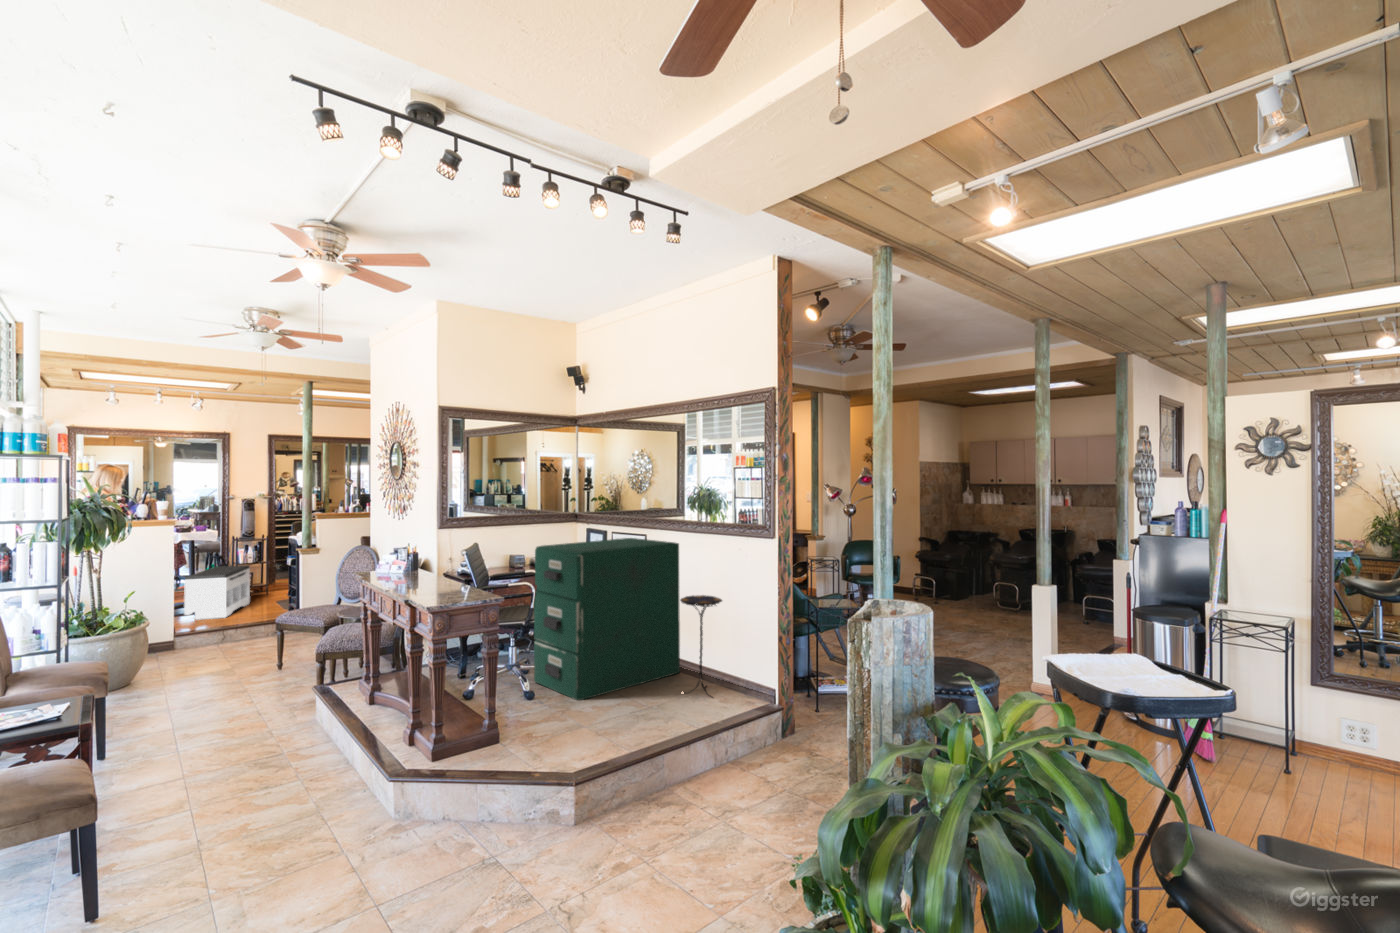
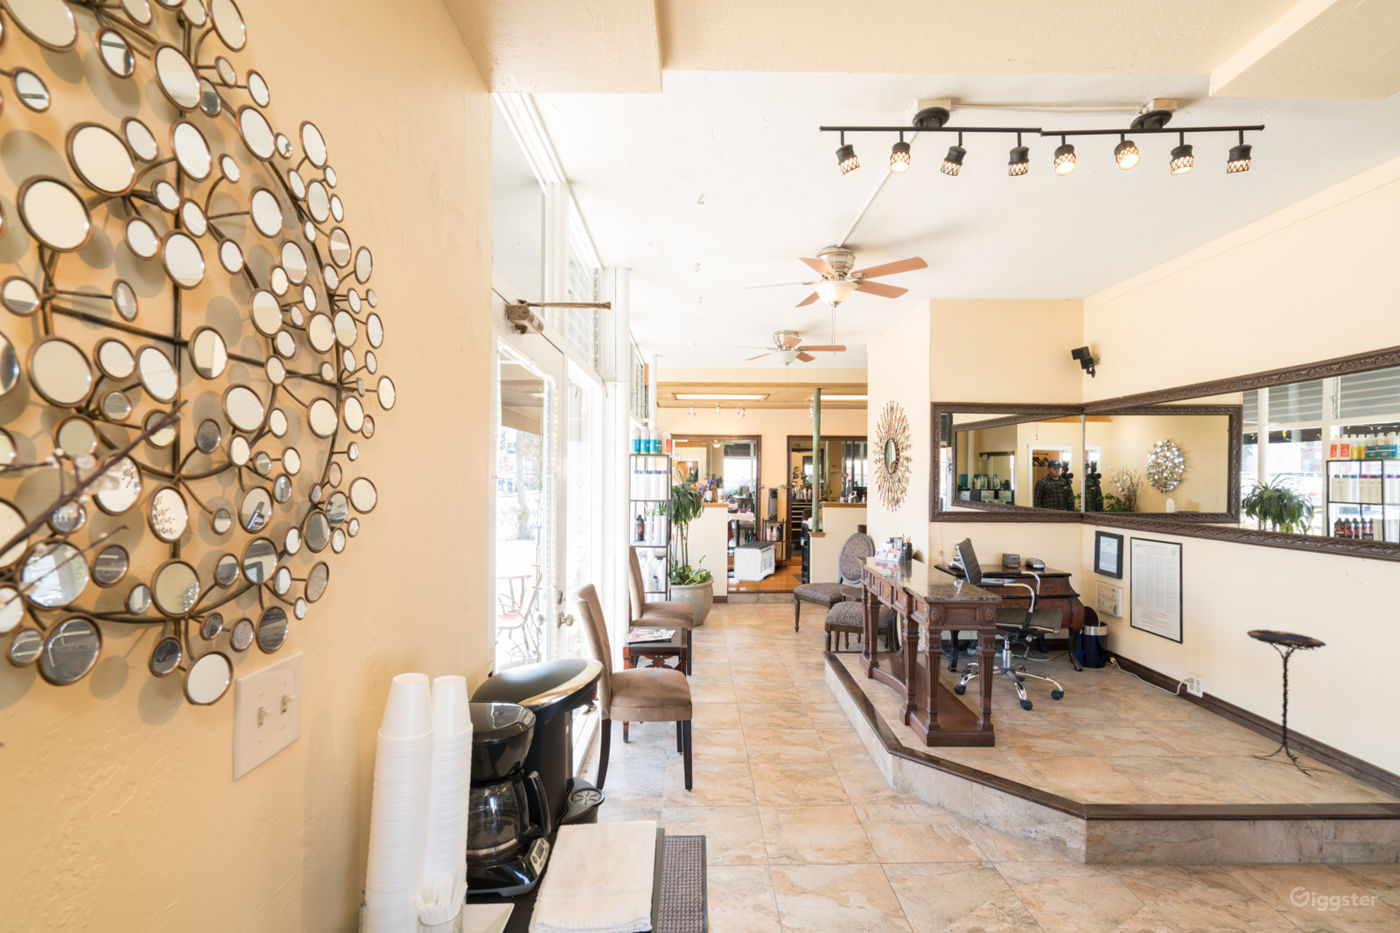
filing cabinet: present [534,538,680,700] -> none [1033,547,1241,728]

